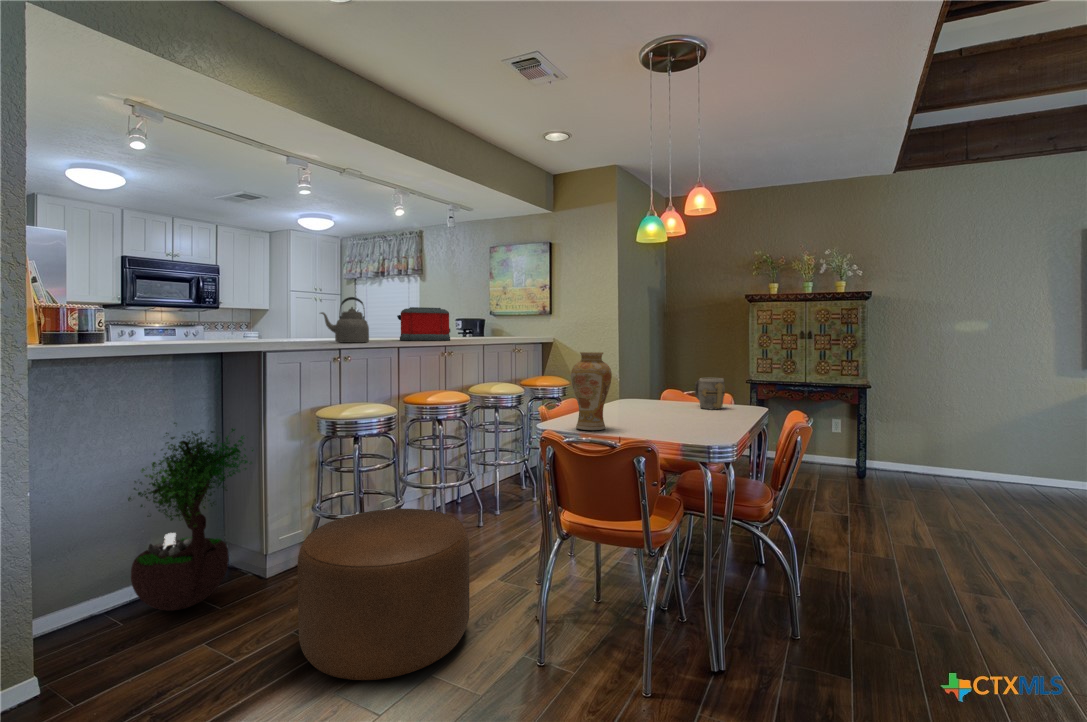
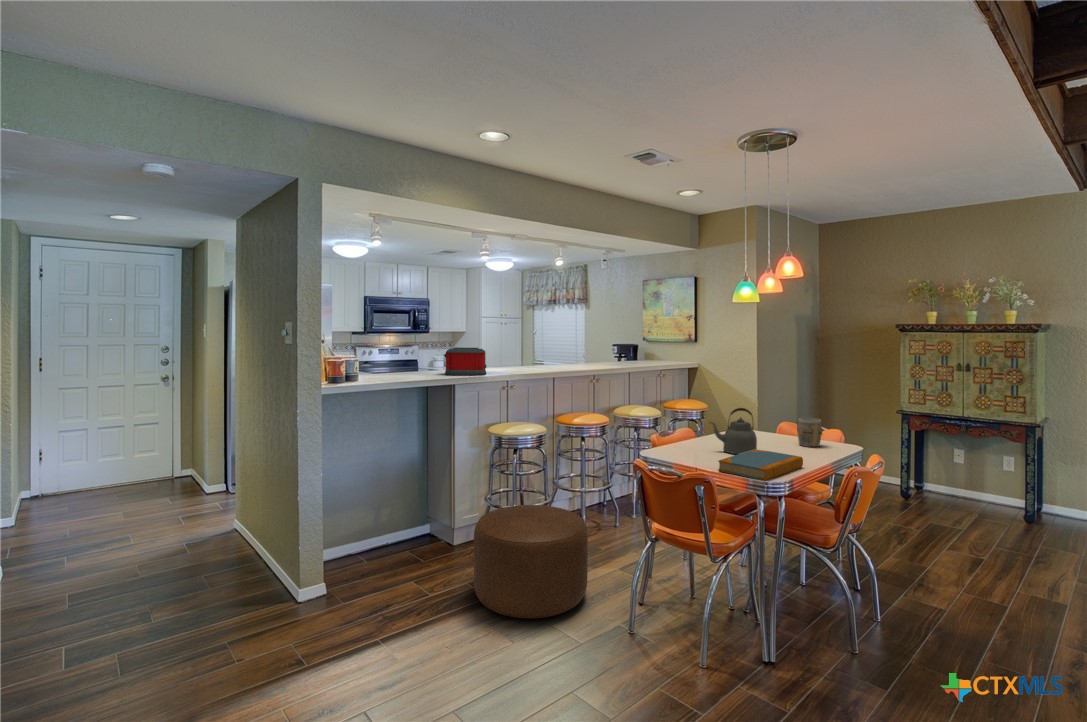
kettle: present [320,297,369,343] -> present [710,408,757,454]
toaster: present [397,307,450,341] -> present [444,347,486,375]
vase: present [571,352,612,430] -> none [667,400,699,461]
book: none [646,411,732,443] -> present [718,450,803,481]
potted tree: present [128,423,253,611] -> none [379,434,450,556]

